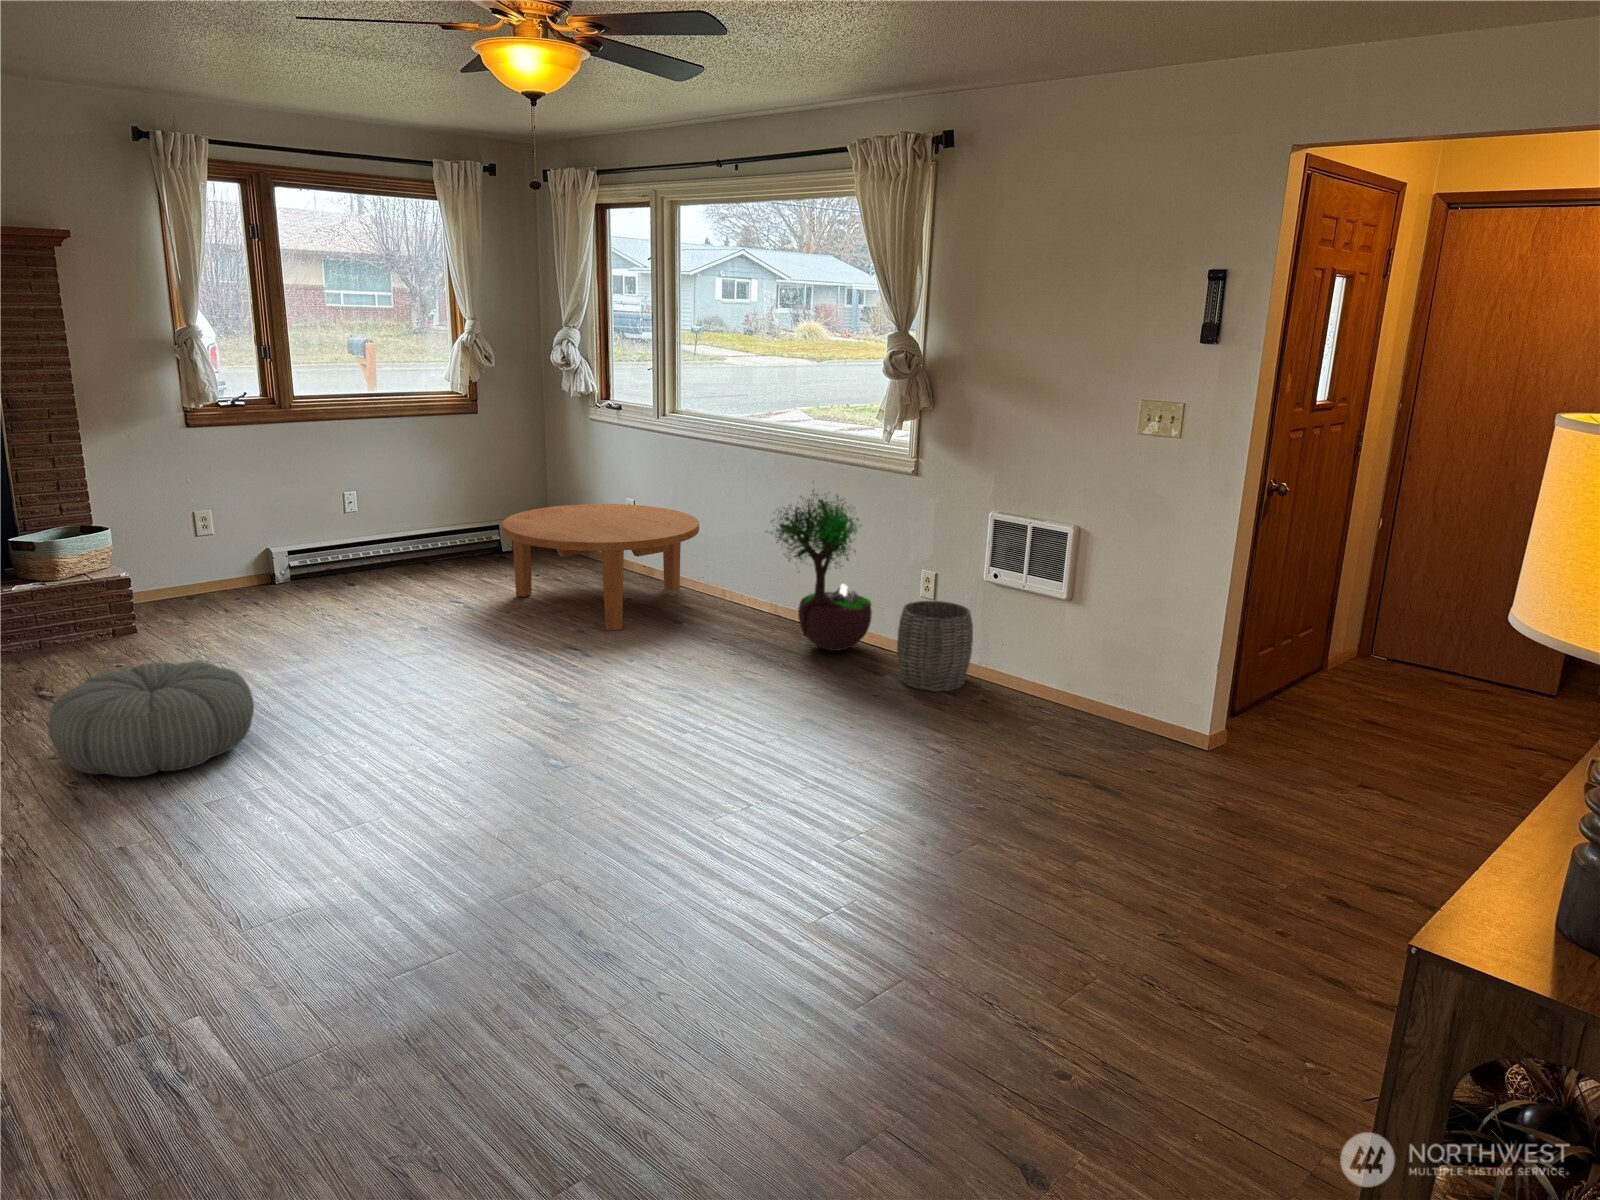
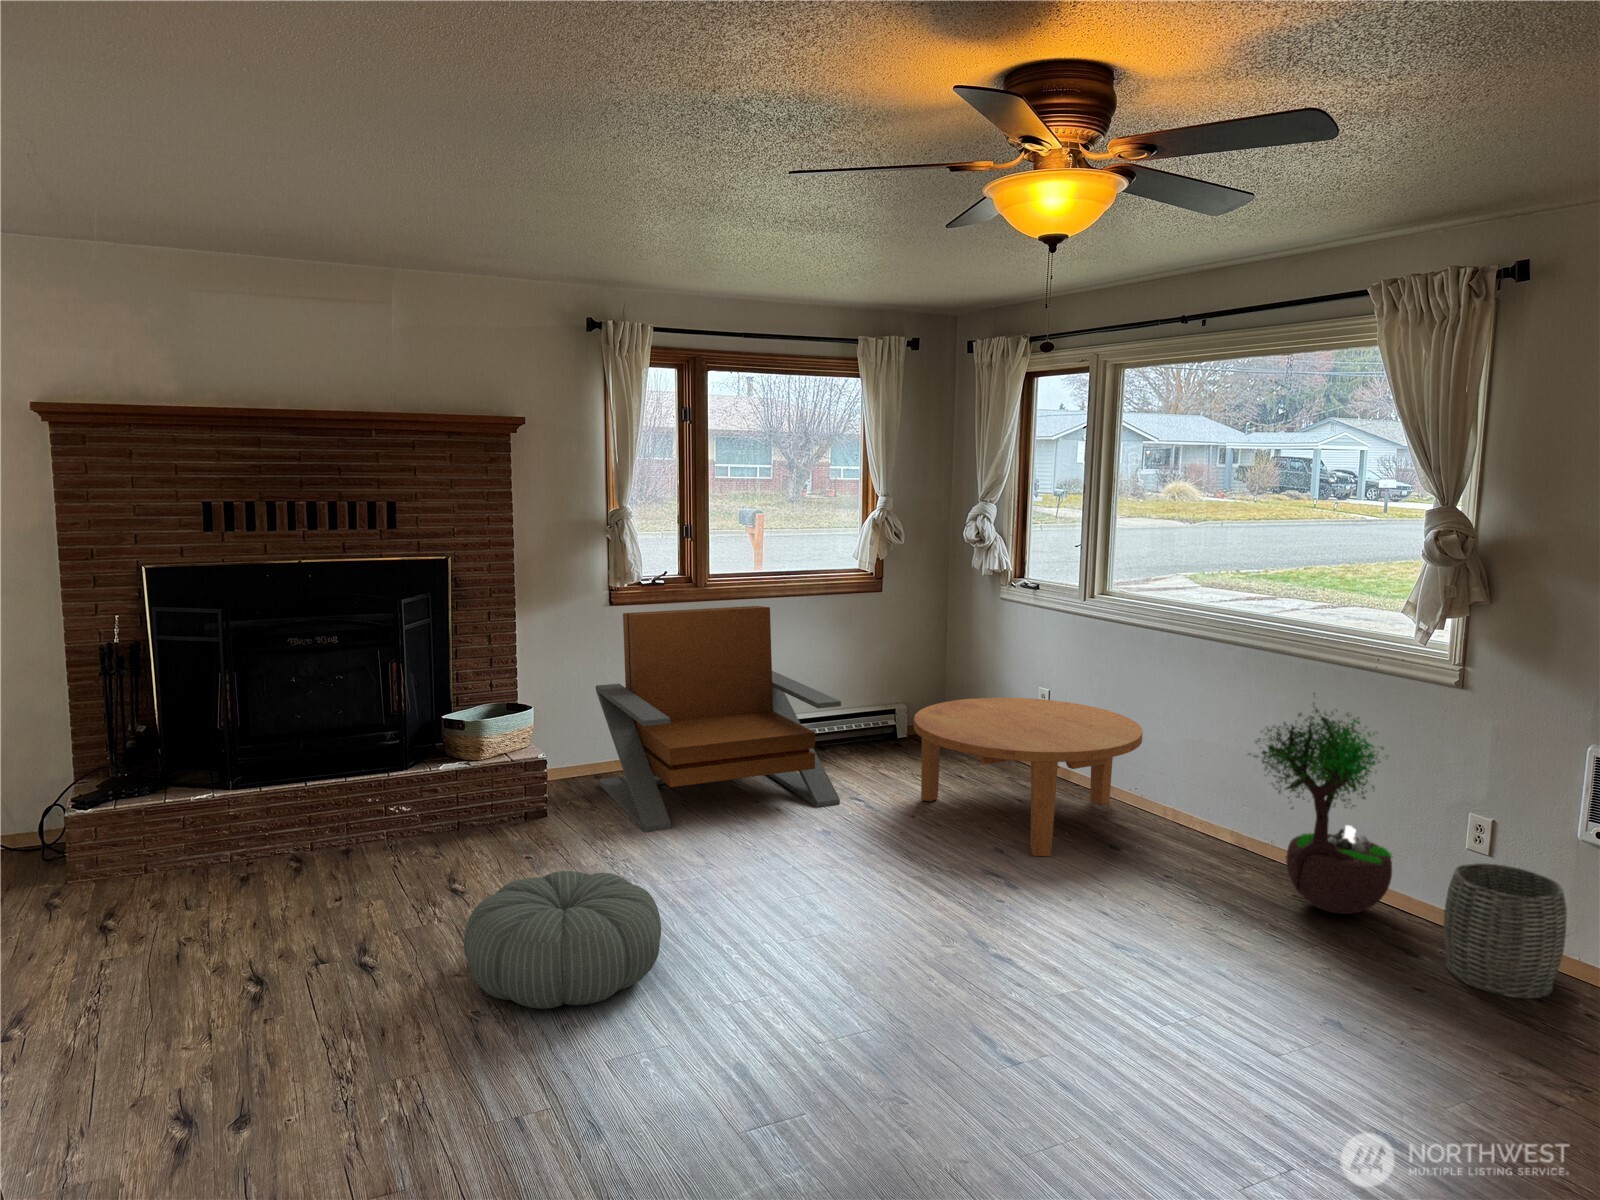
lounge chair: none [181,426,440,638] -> present [596,606,841,832]

